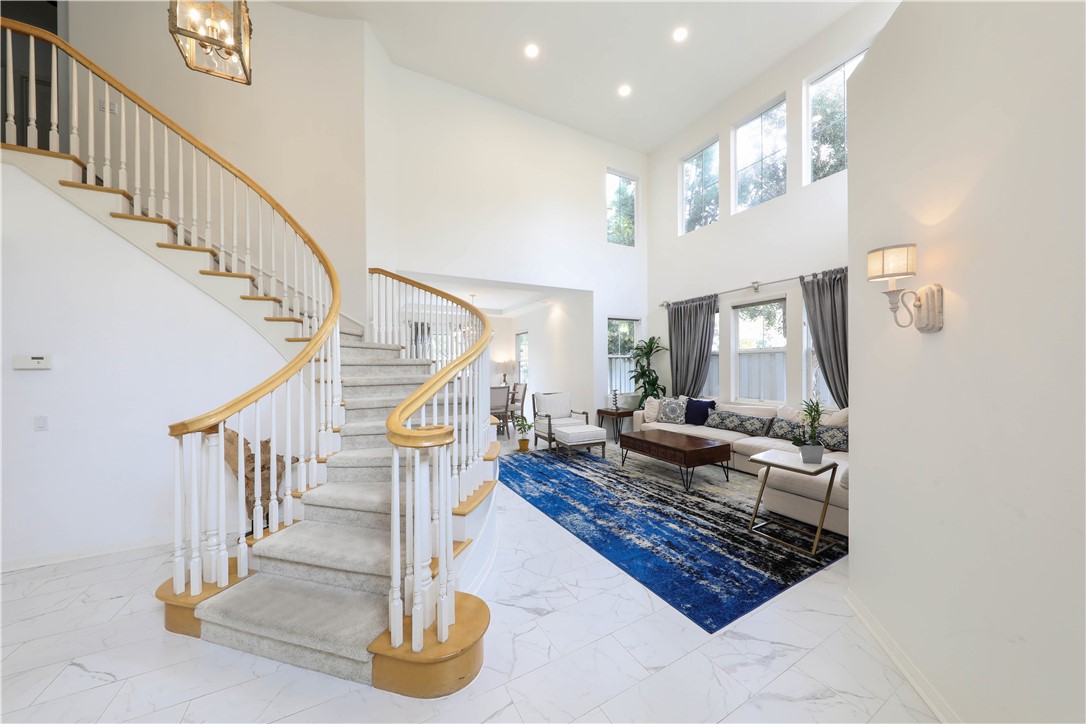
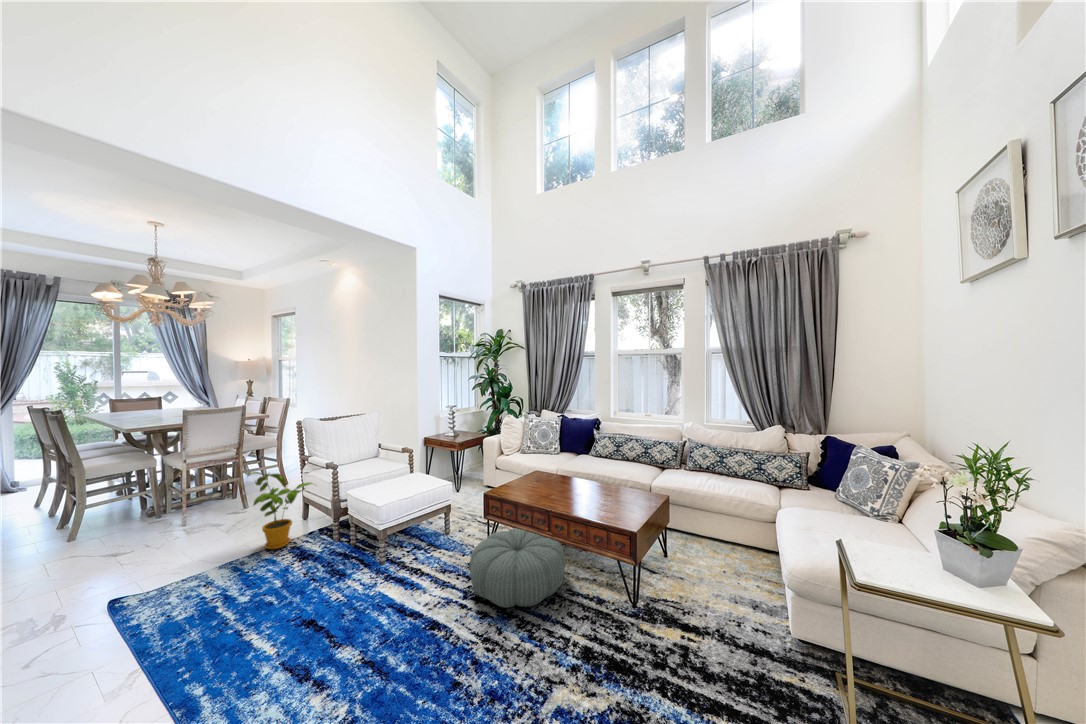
pouf: none [605,451,657,481] -> present [470,528,565,608]

